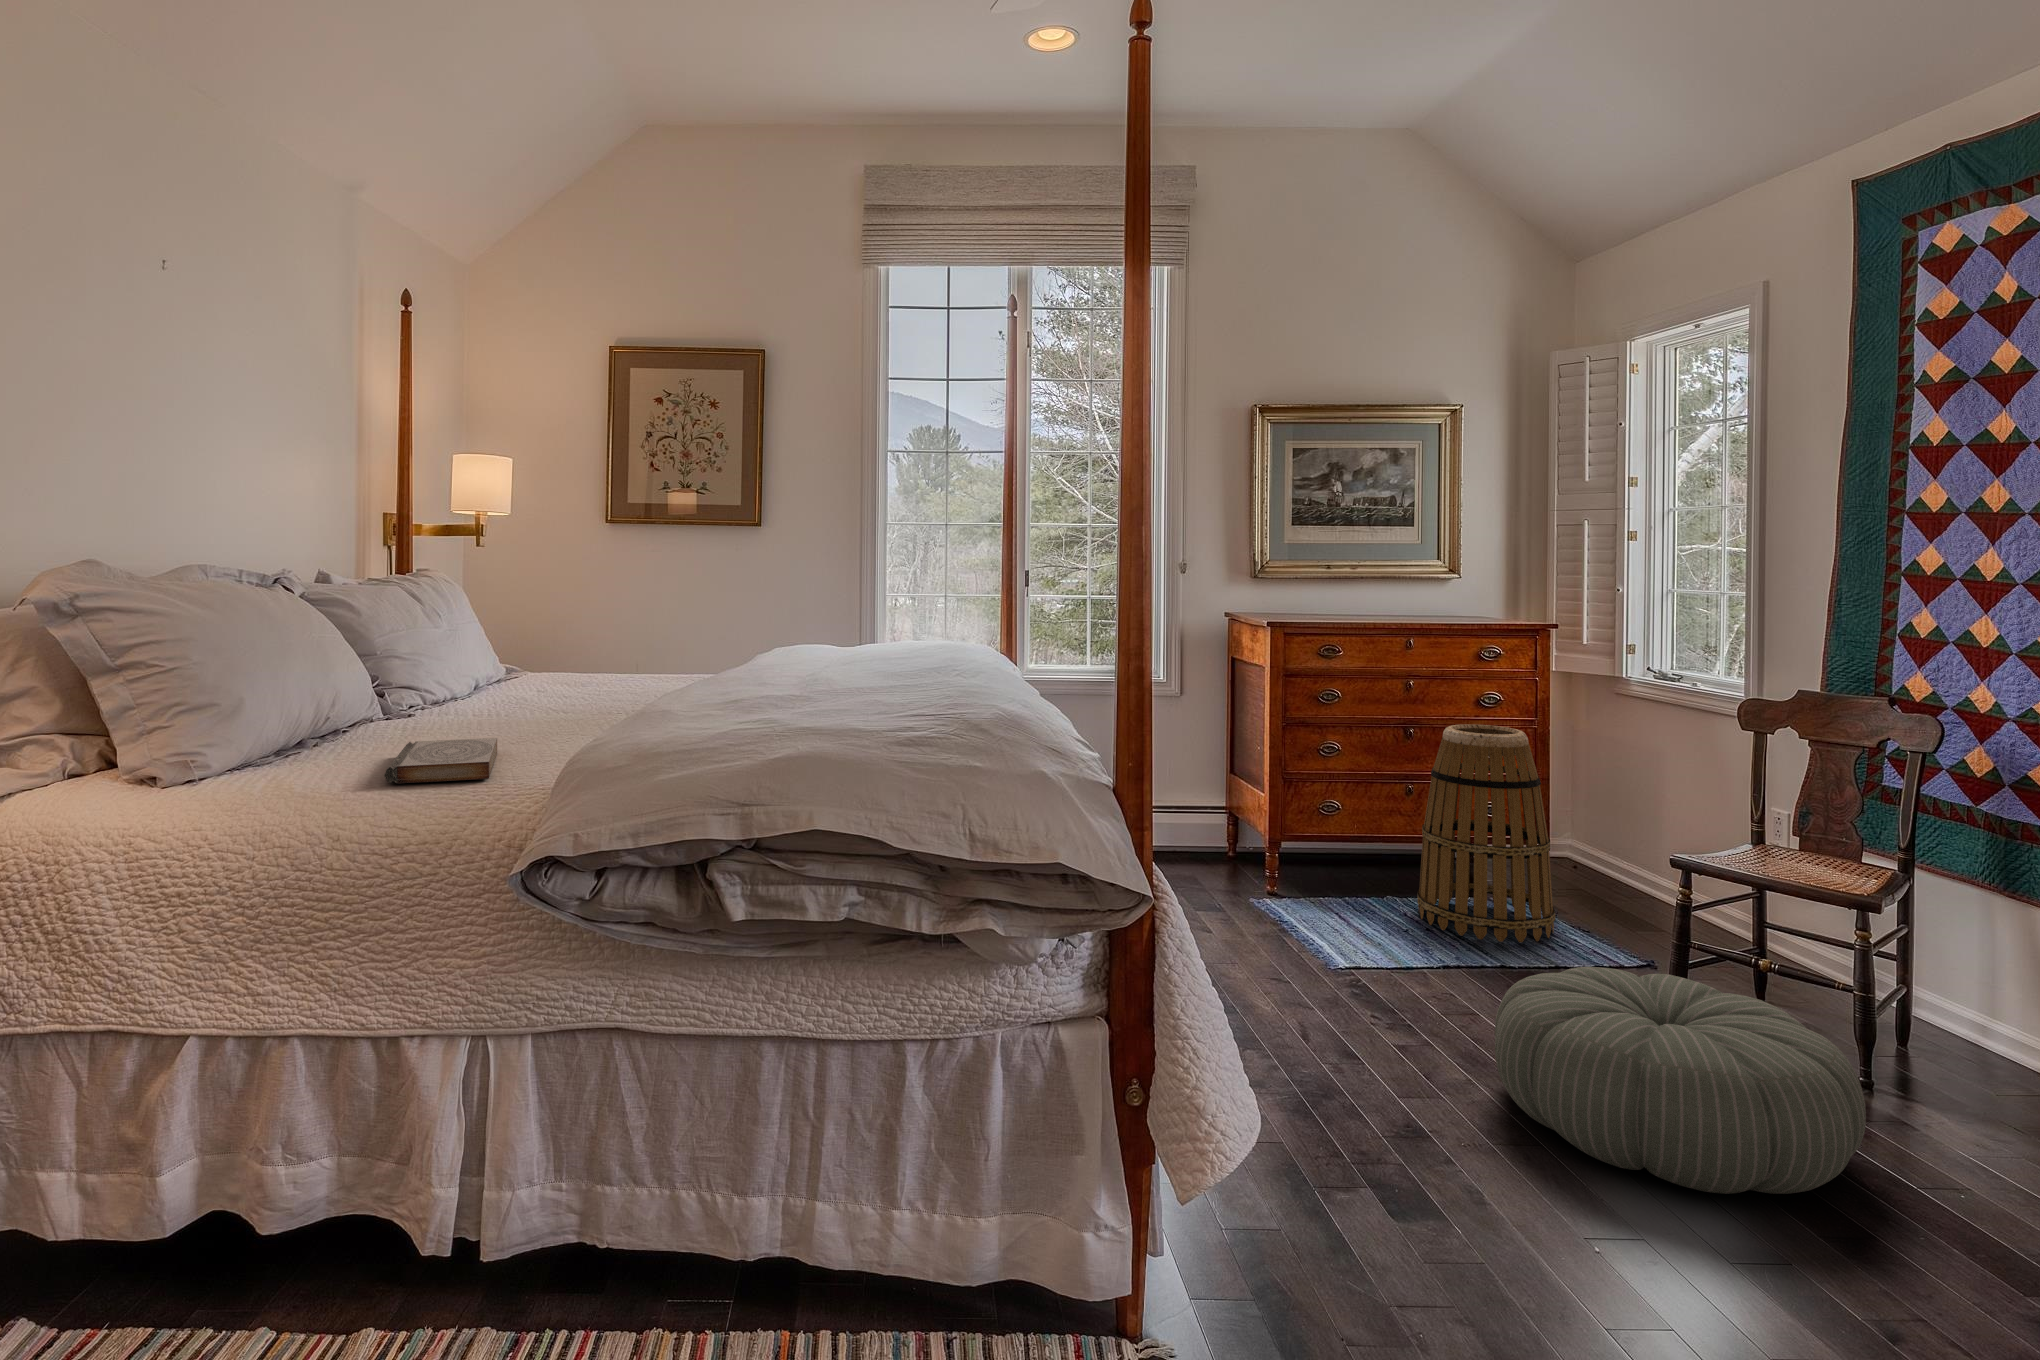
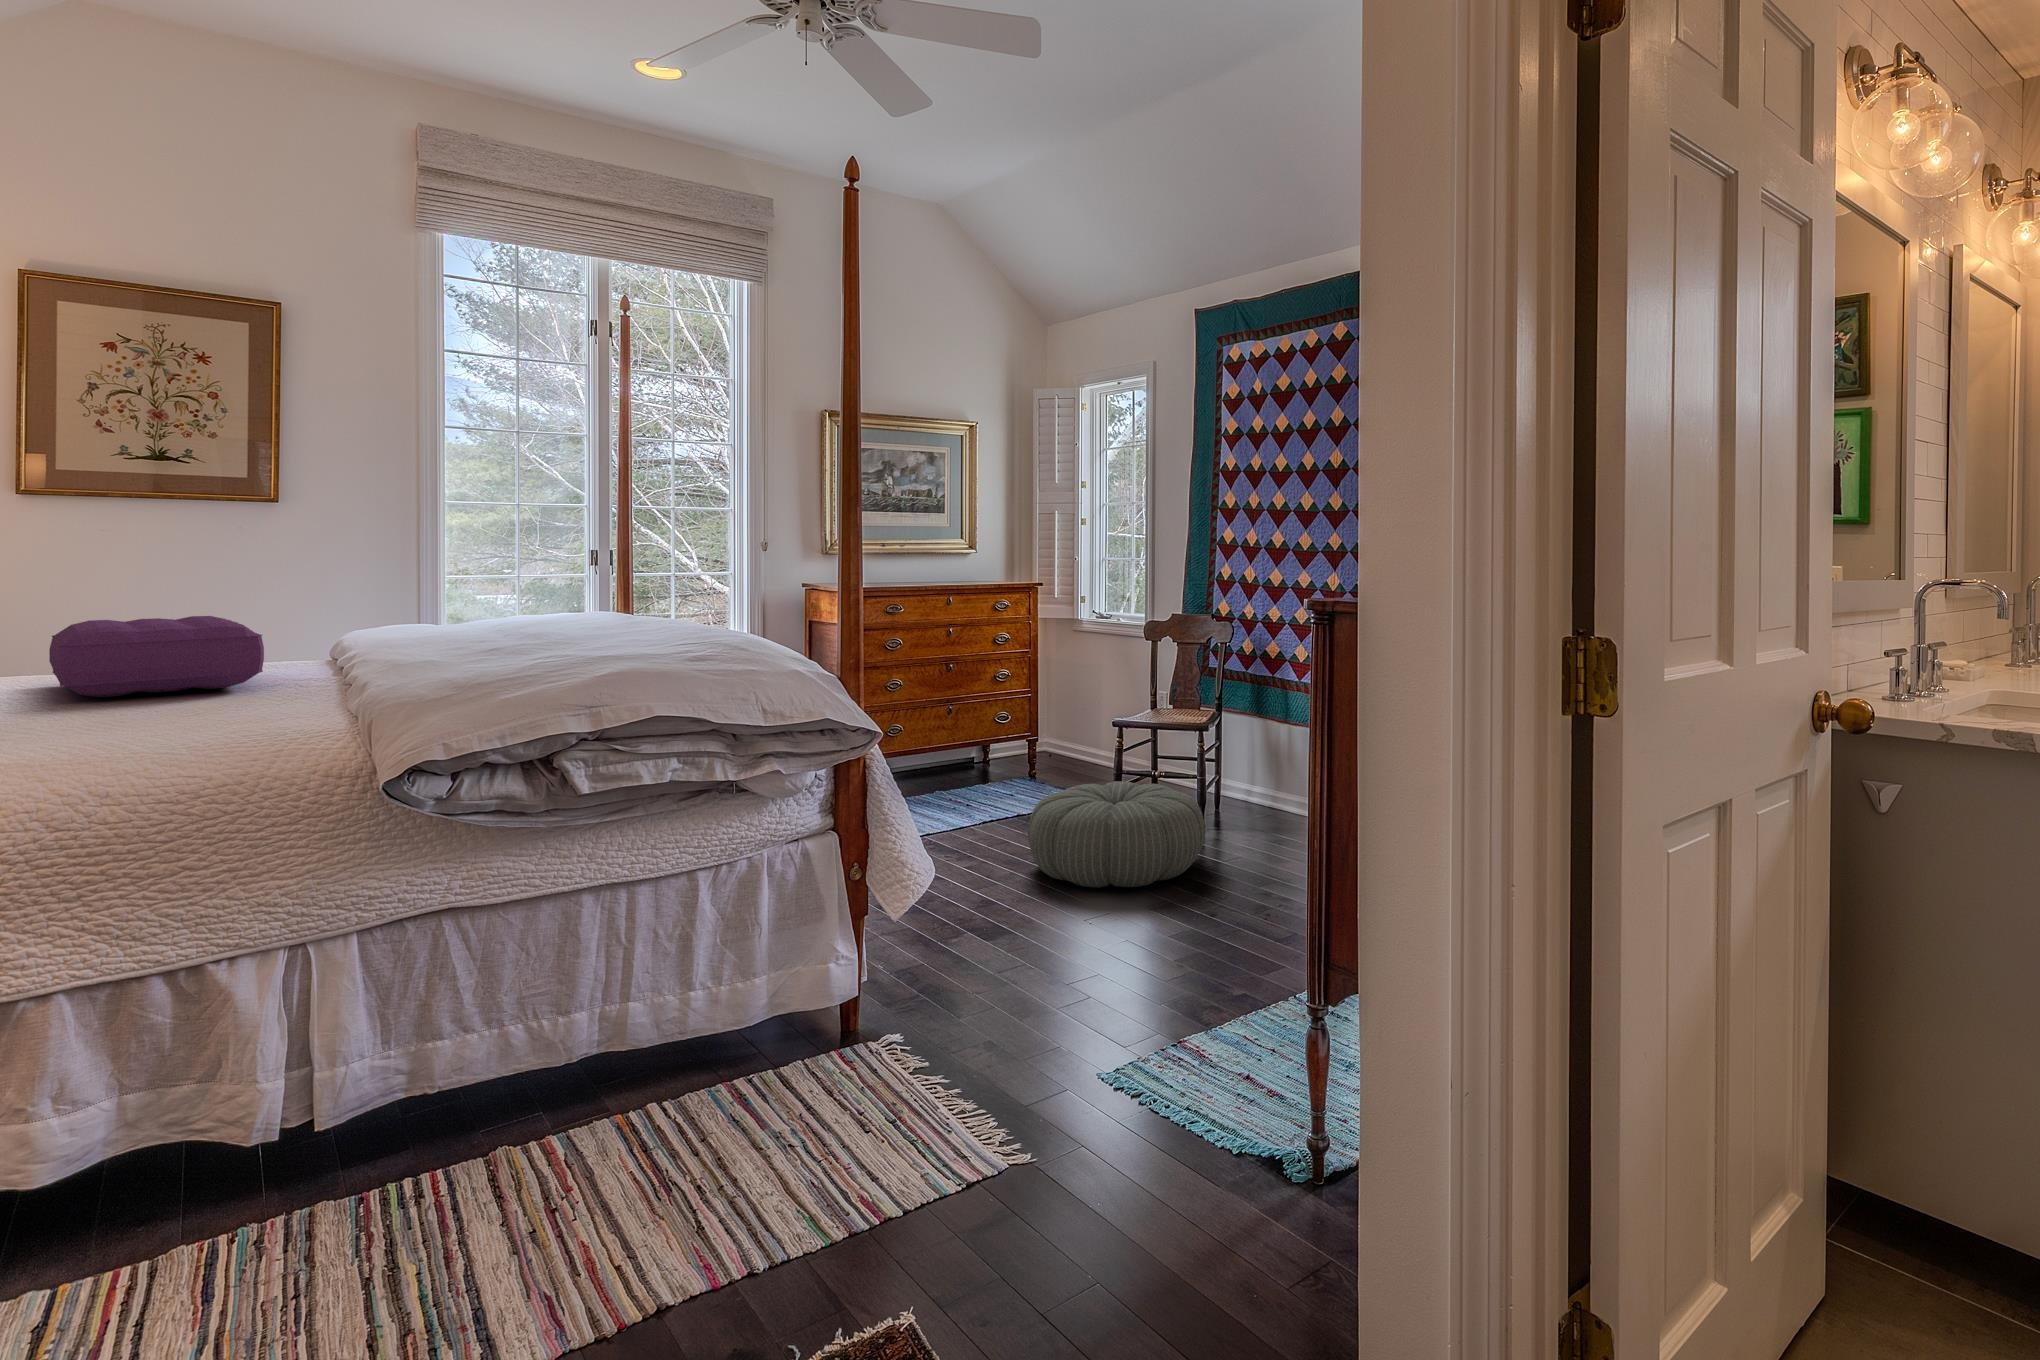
pillow: none [446,639,612,716] -> present [49,616,264,697]
basket: present [1417,724,1555,942] -> none [960,654,1046,800]
book: present [384,738,497,783] -> none [91,703,258,743]

